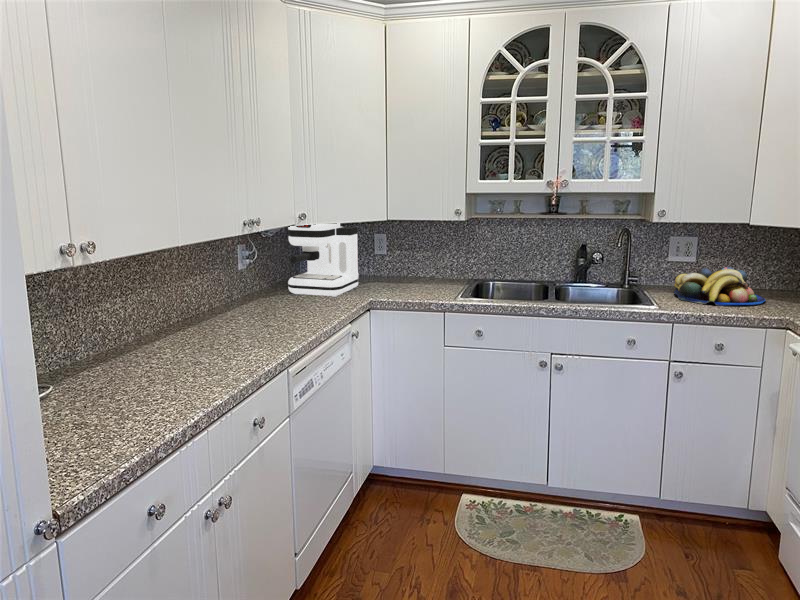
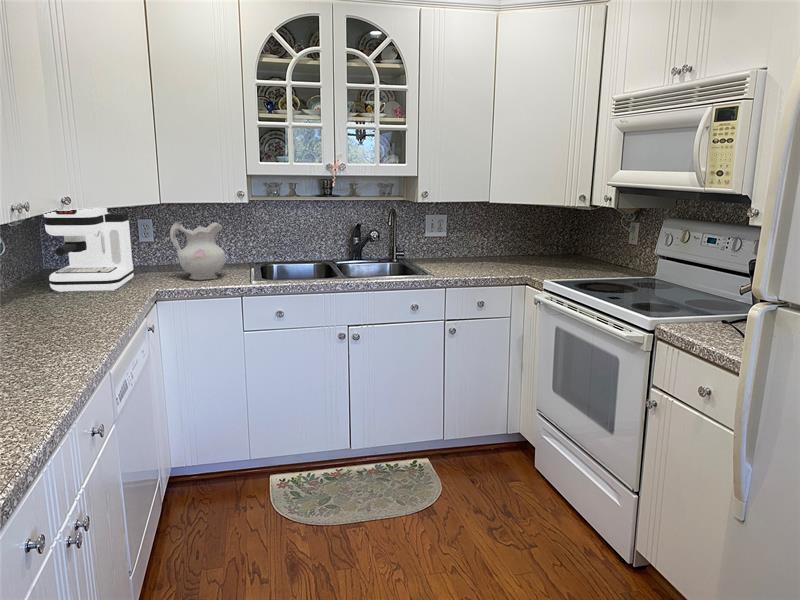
ceramic pitcher: none [391,236,439,293] -> present [170,222,225,280]
fruit bowl: present [674,267,766,306] -> none [435,238,505,270]

